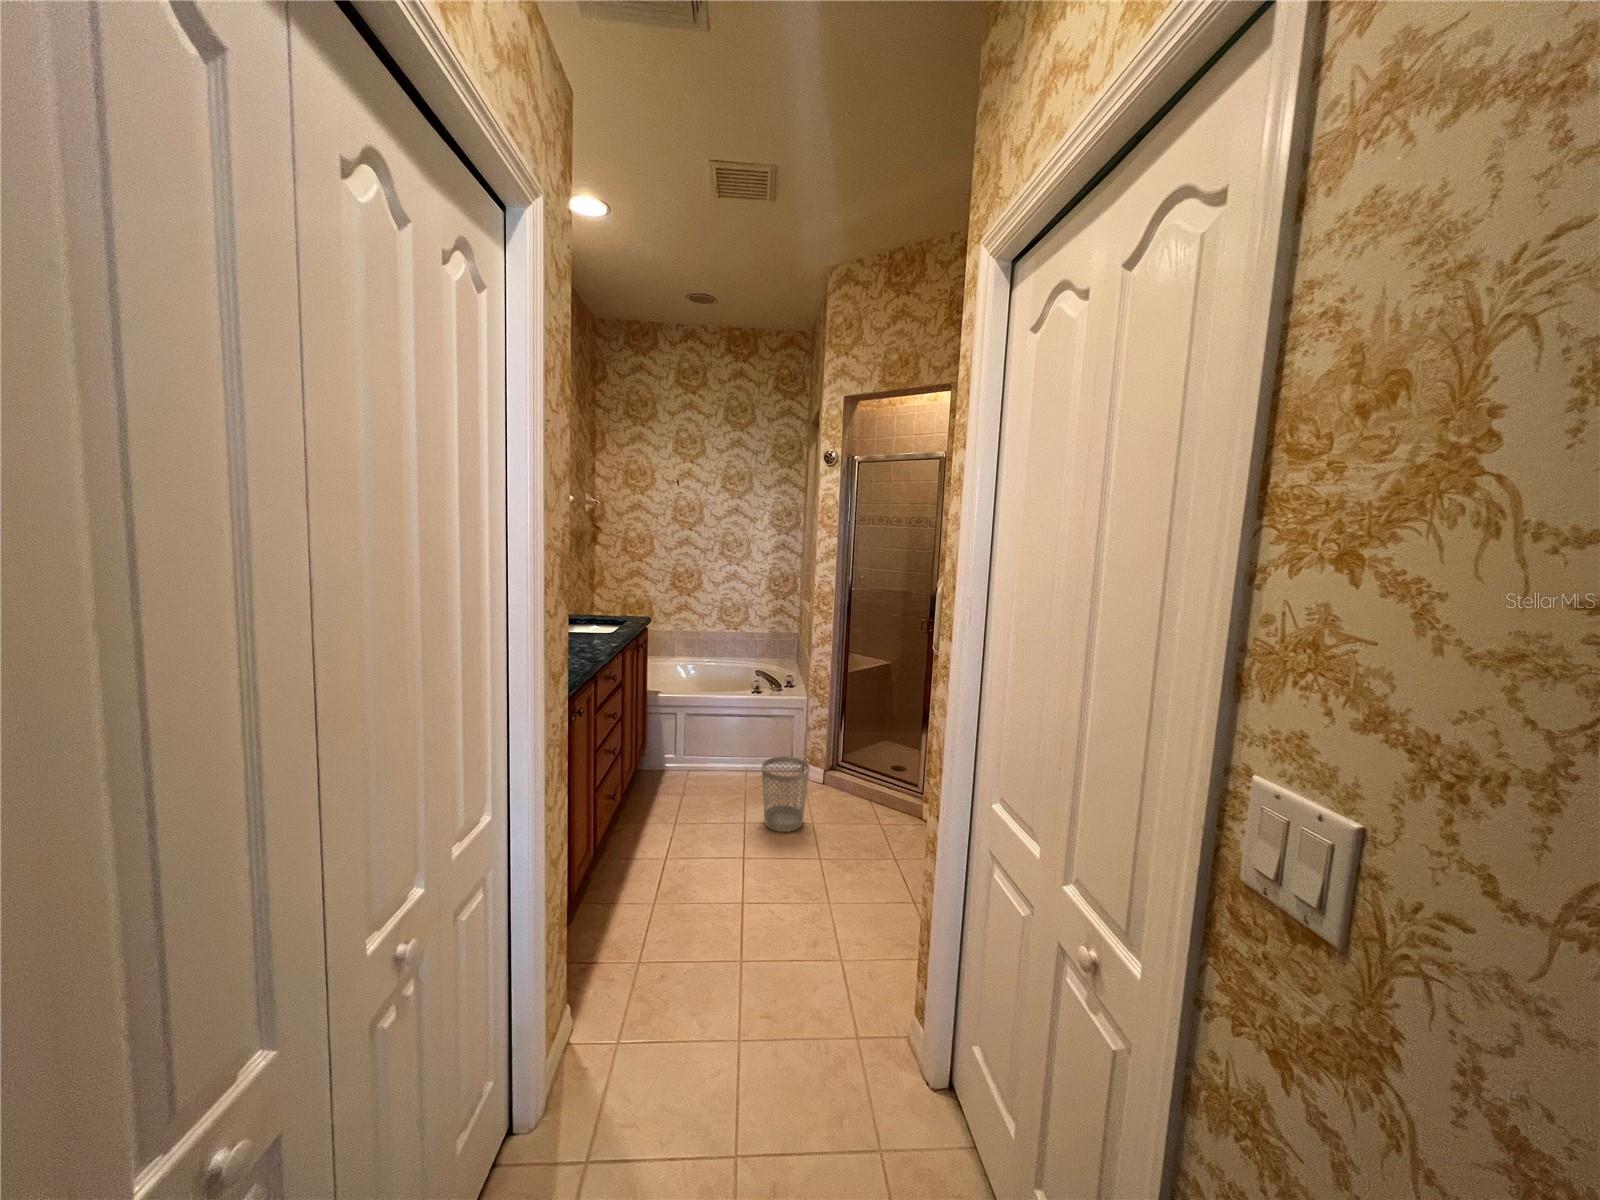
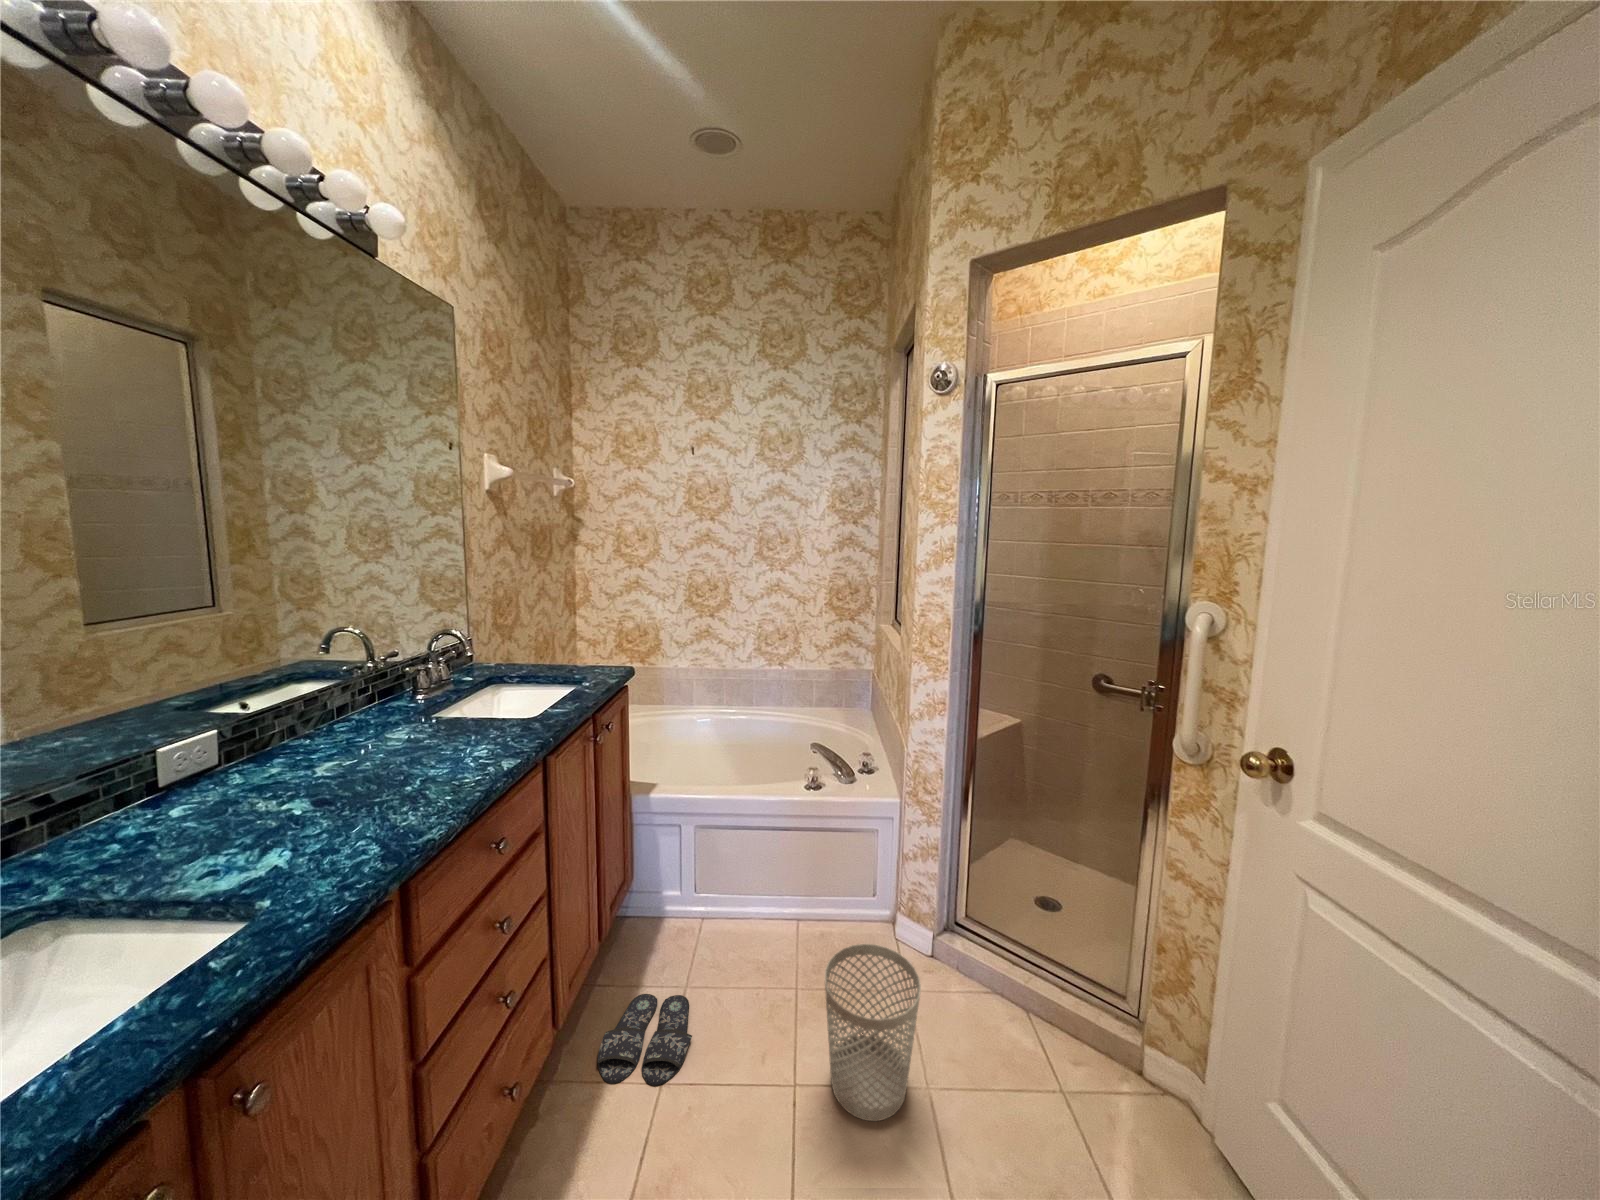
slippers: none [641,798,690,825] -> present [598,994,692,1086]

